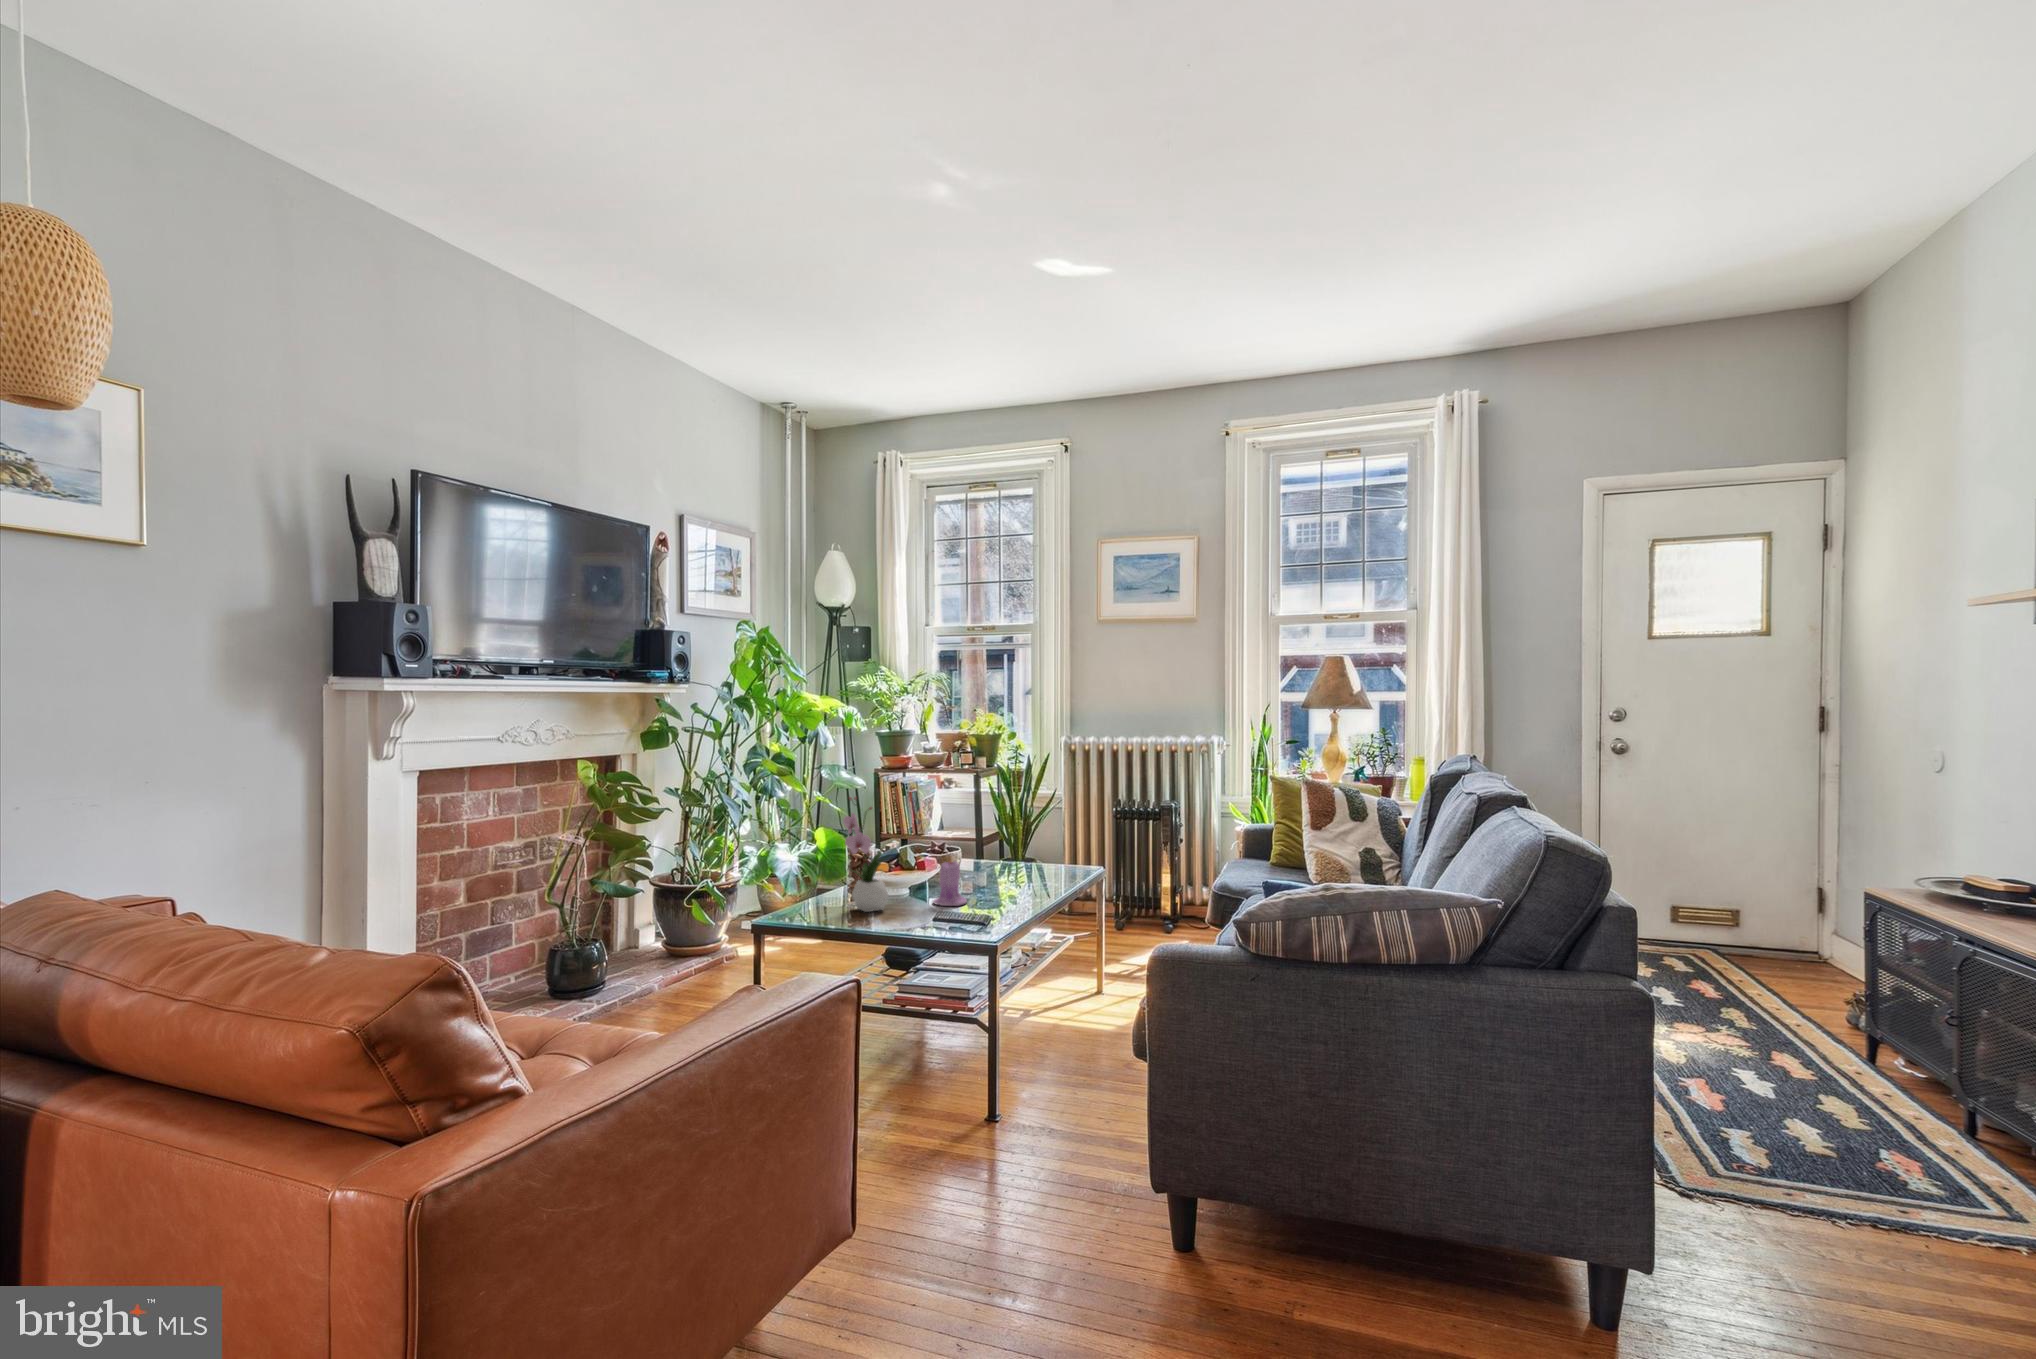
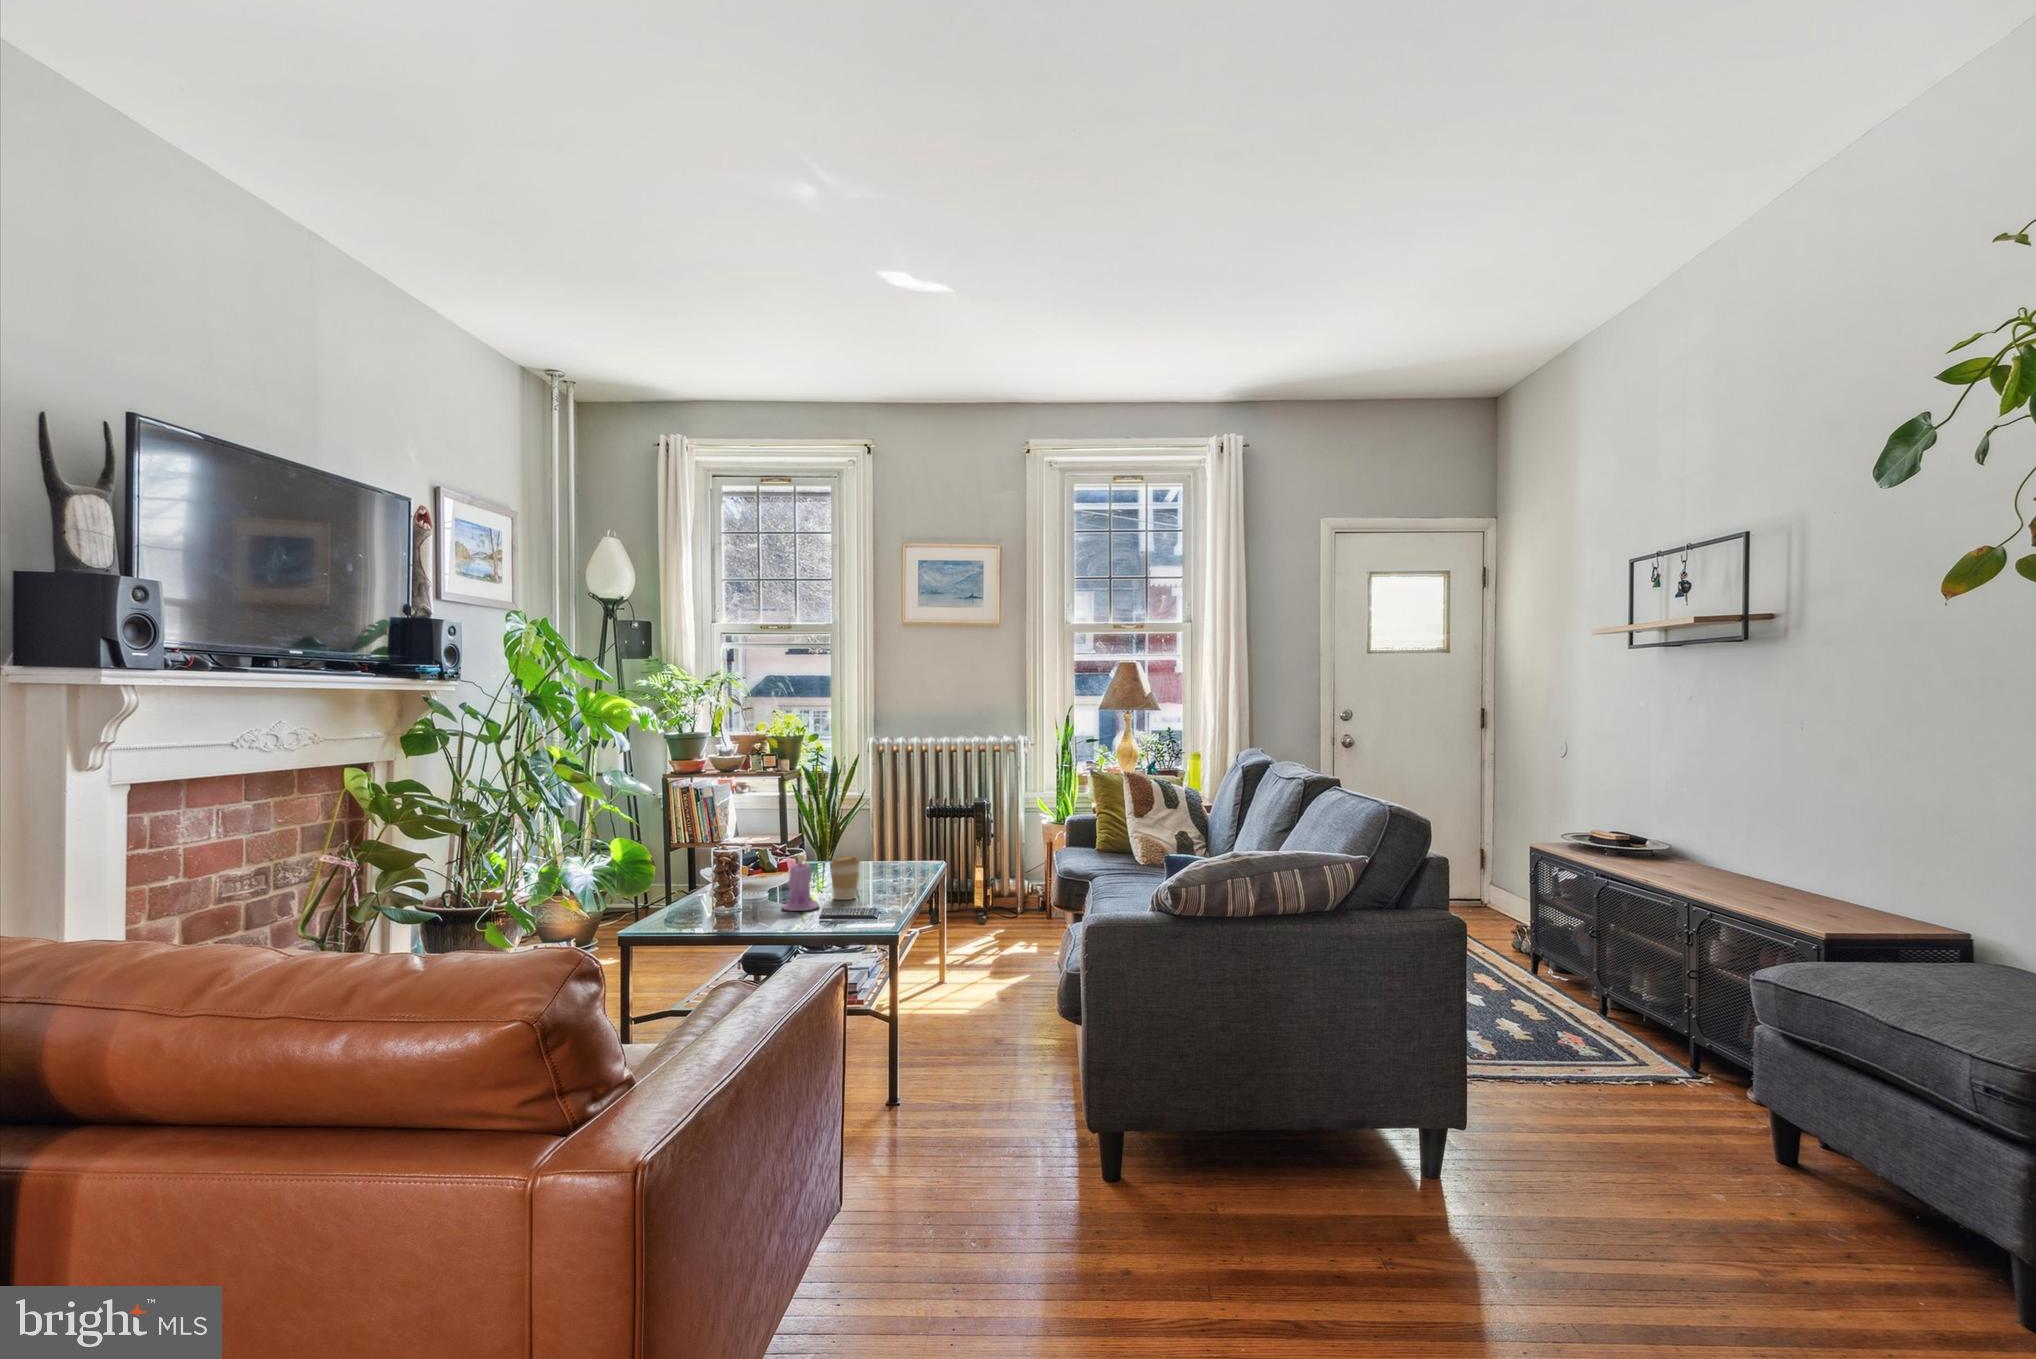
flower arrangement: present [843,797,889,912] -> none [685,797,744,923]
coffee cup: none [981,855,1010,898] -> present [830,855,860,900]

